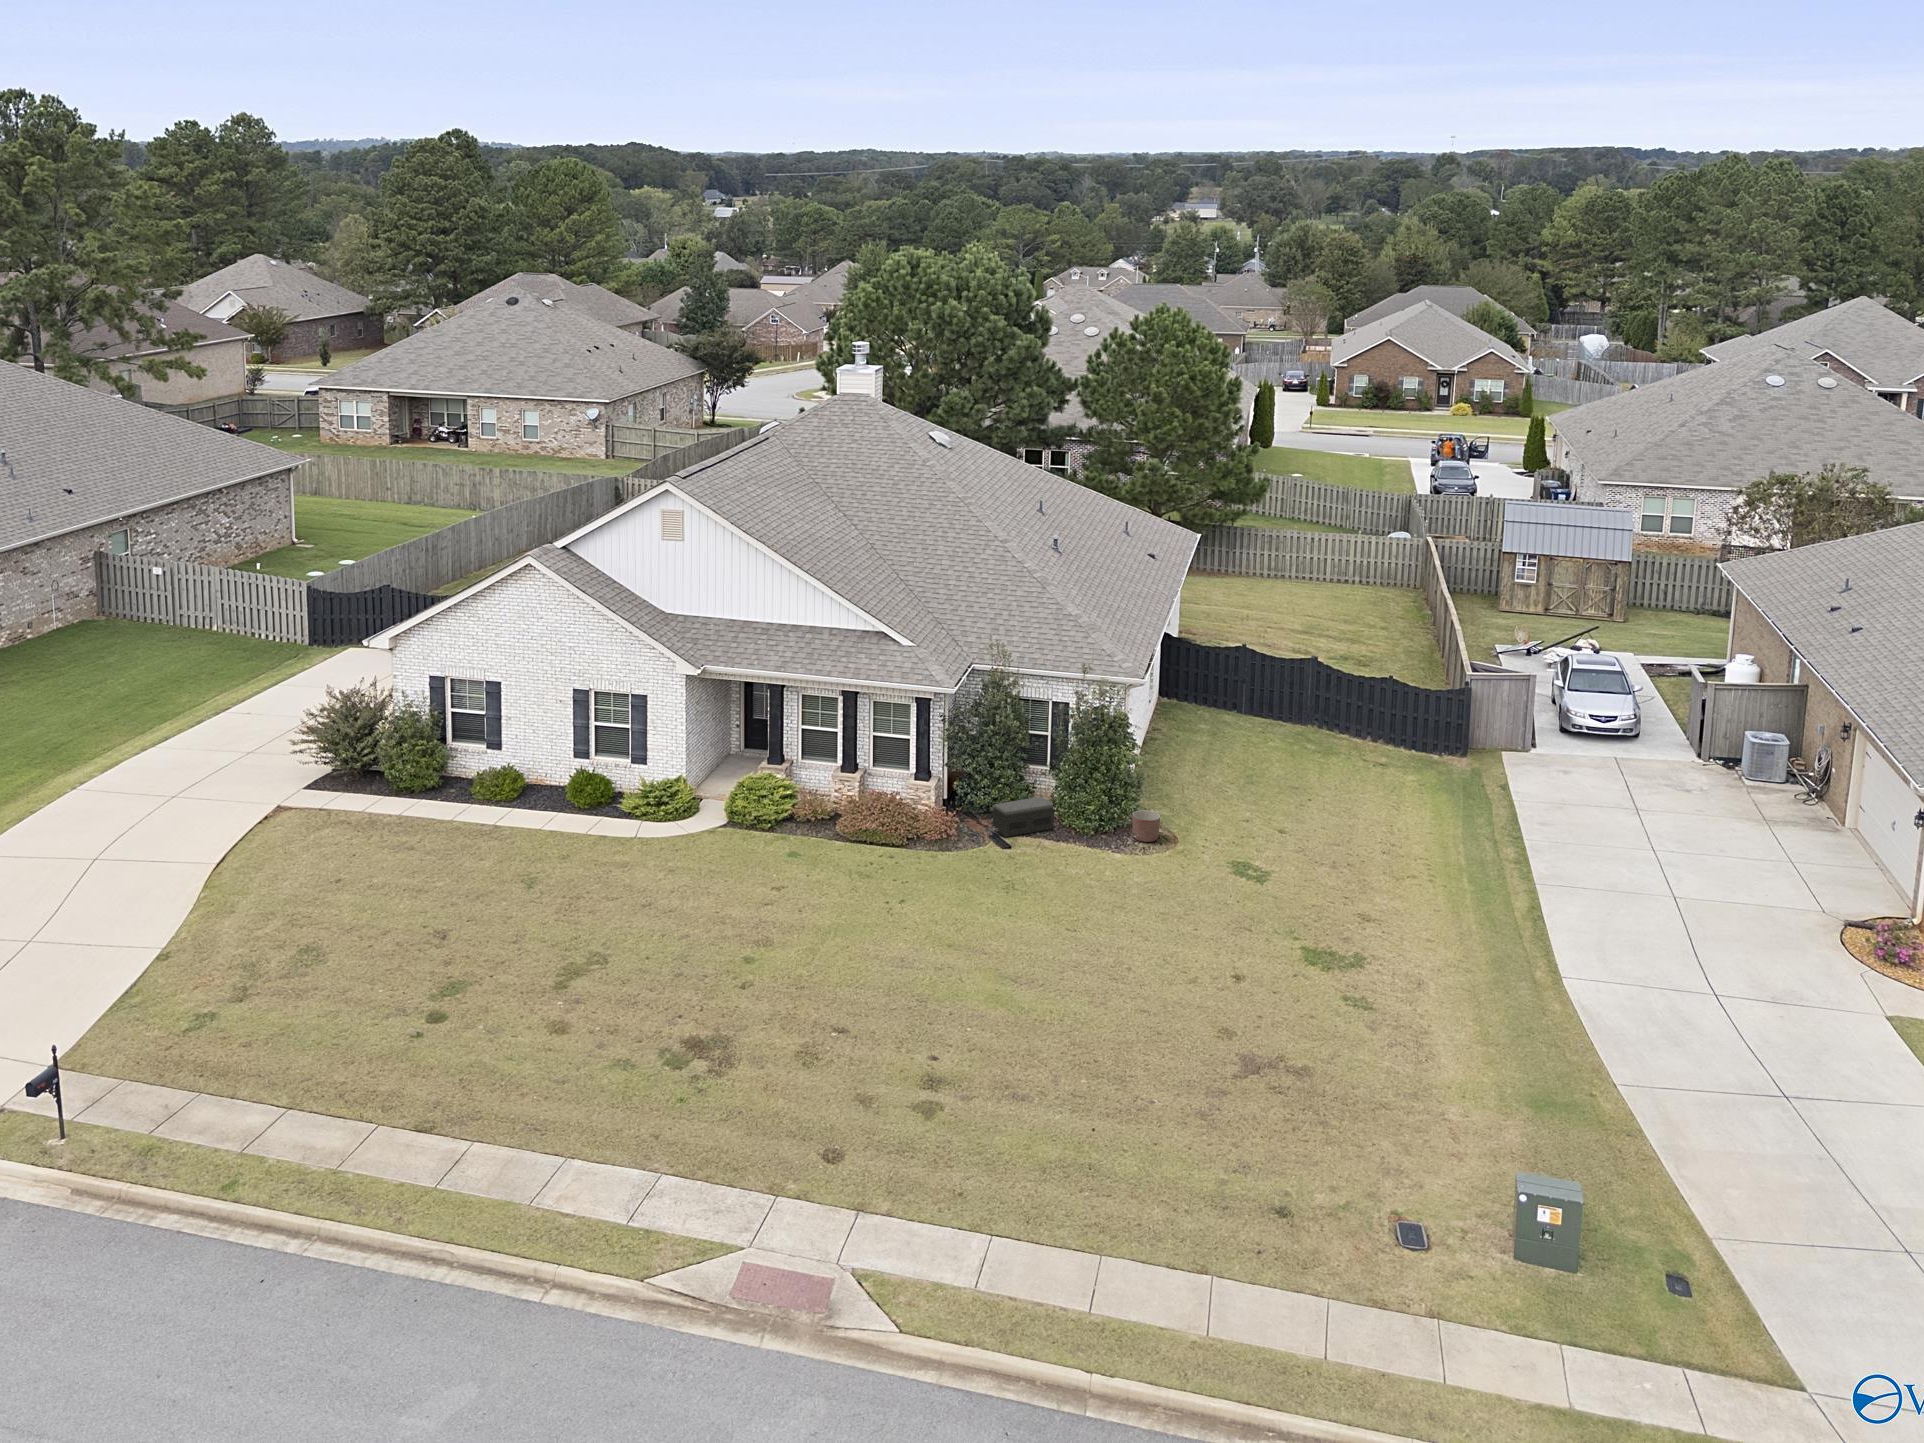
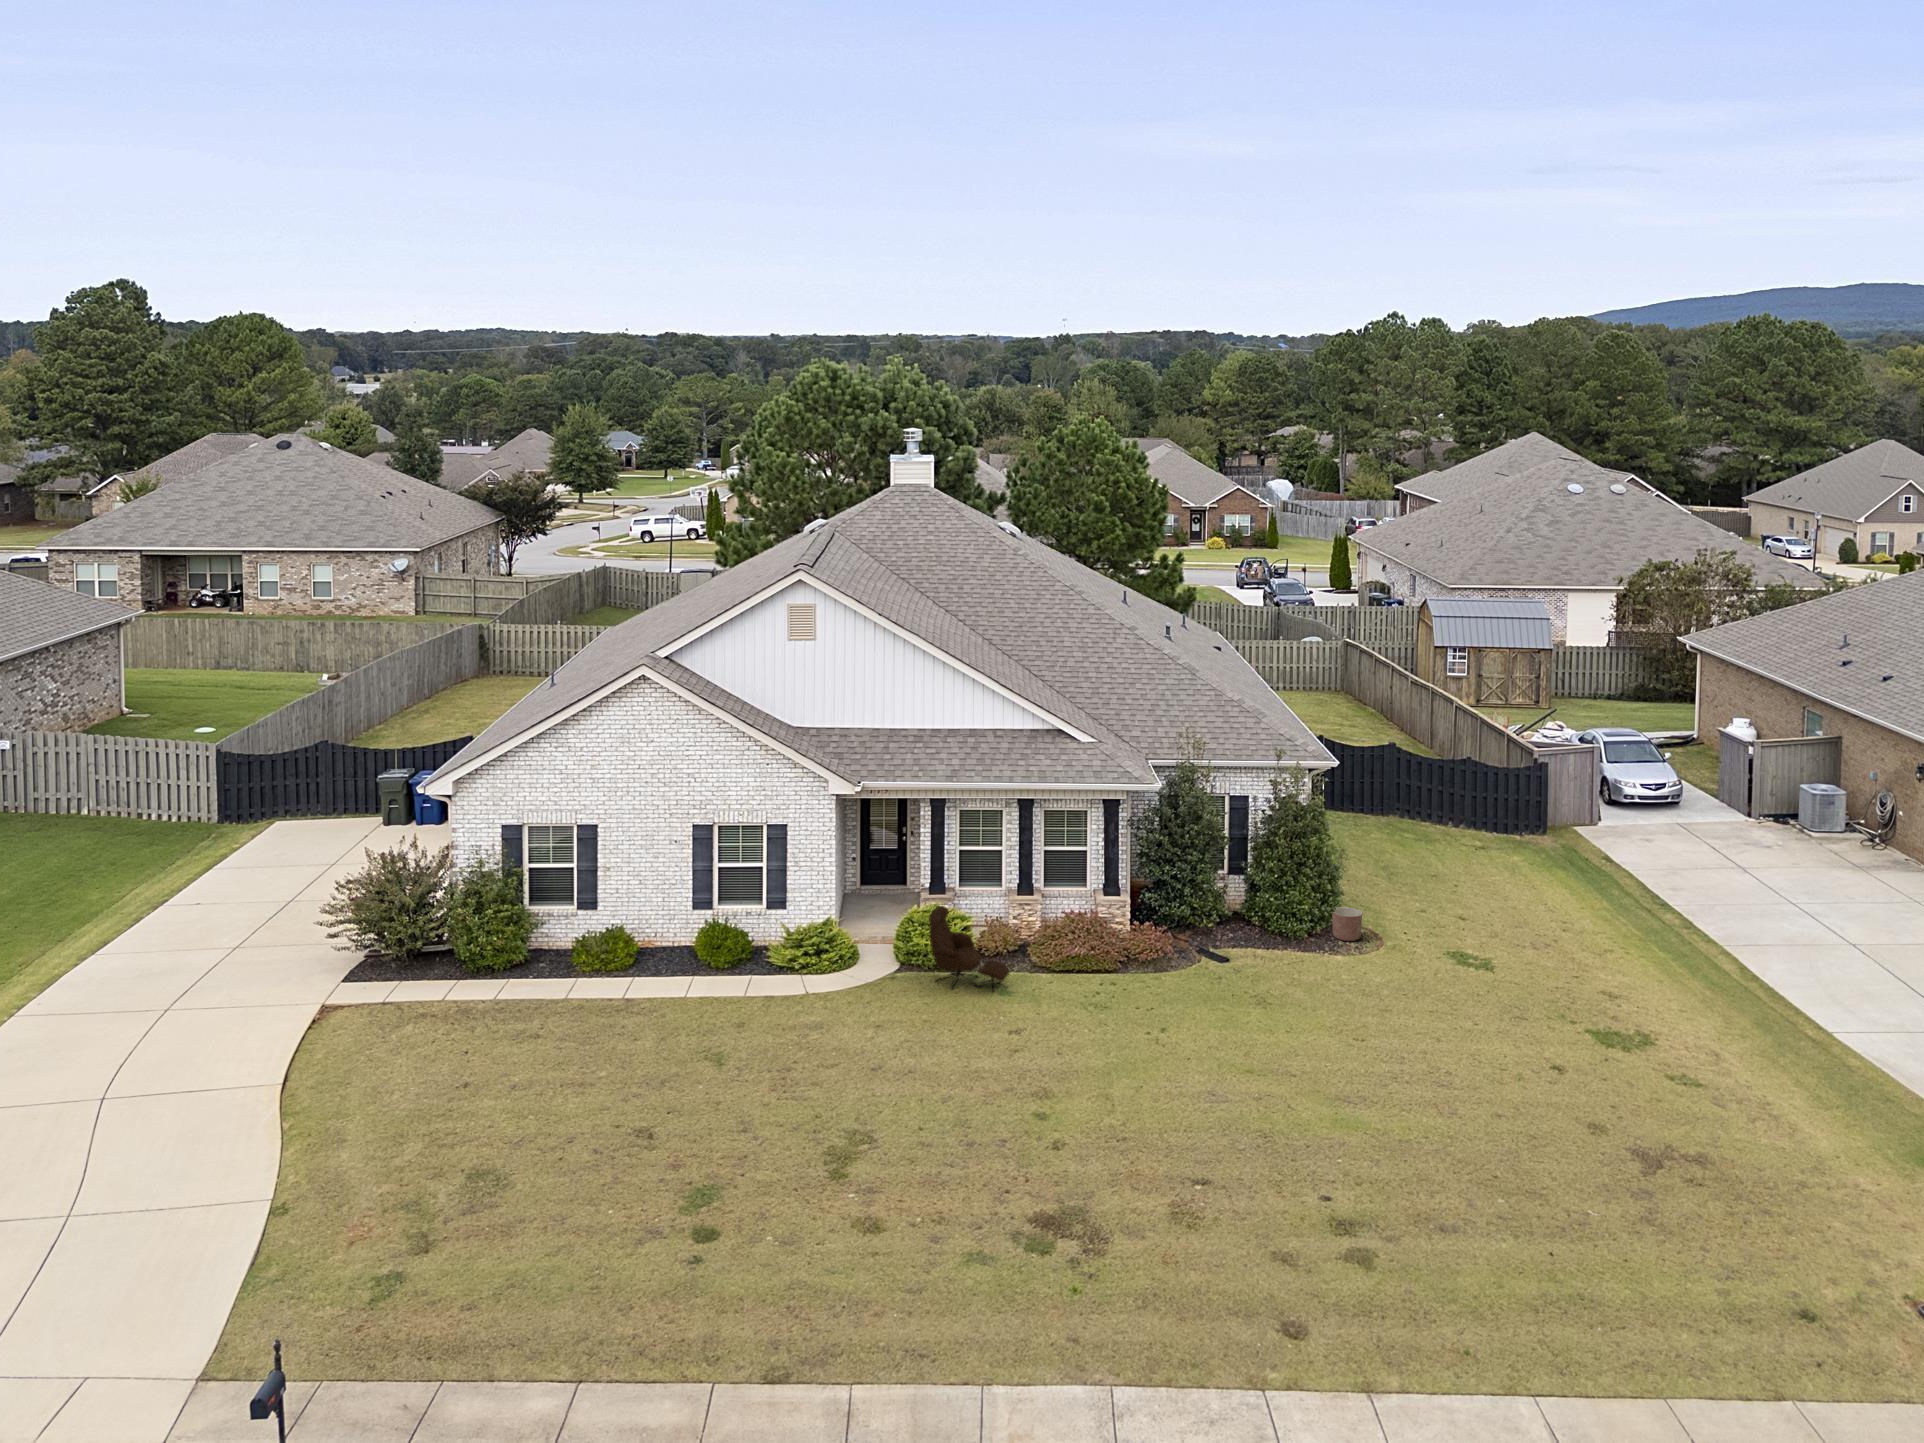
lounge chair: none [738,773,806,850] -> present [929,906,1010,991]
storage bench: present [993,797,1054,837] -> none [1190,904,1251,952]

